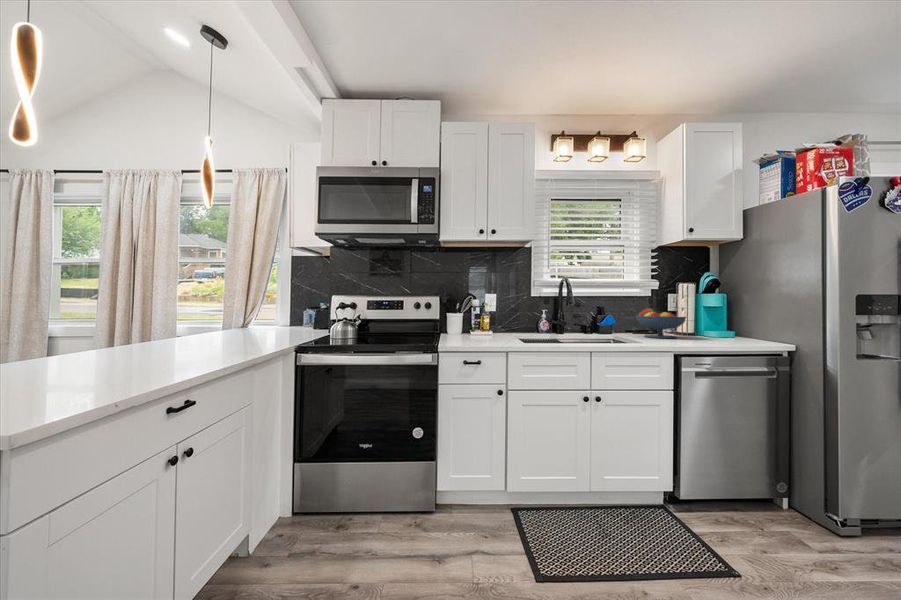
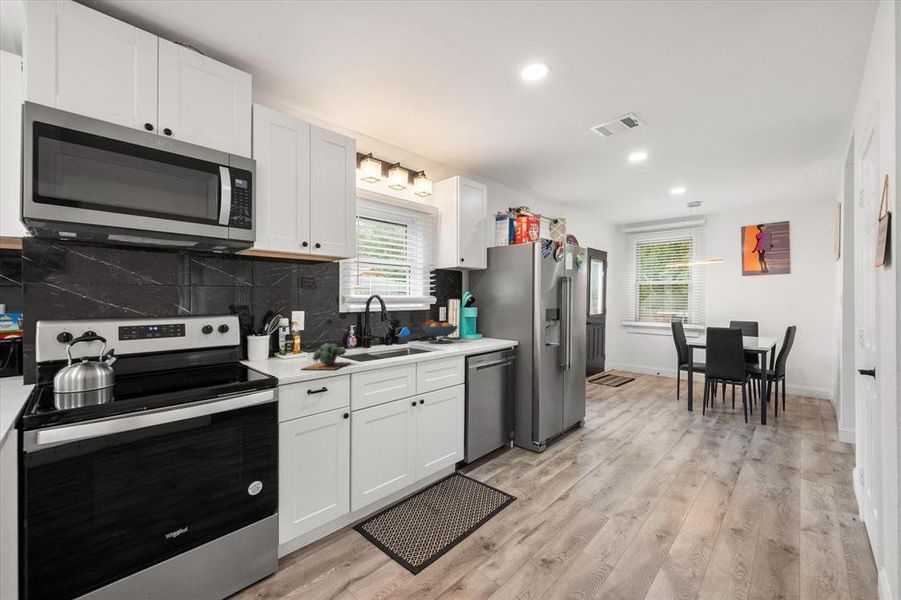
succulent plant: none [464,321,513,343] -> present [302,344,349,370]

